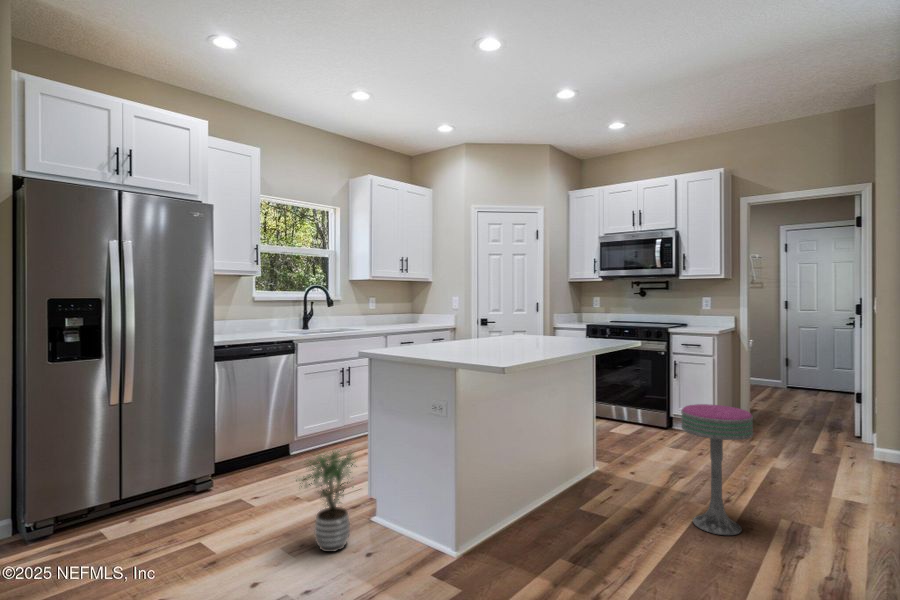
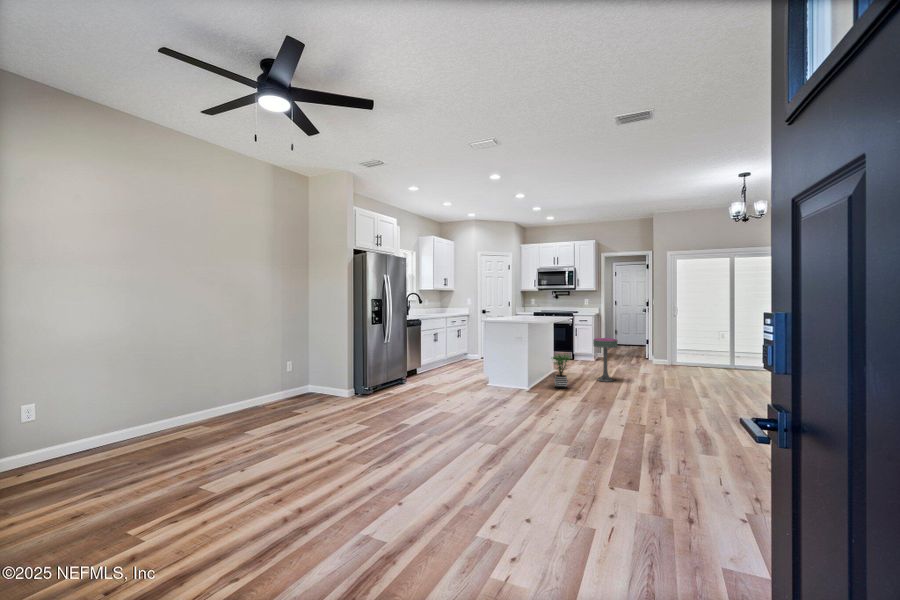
potted plant: present [296,451,357,552] -> present [553,354,570,388]

